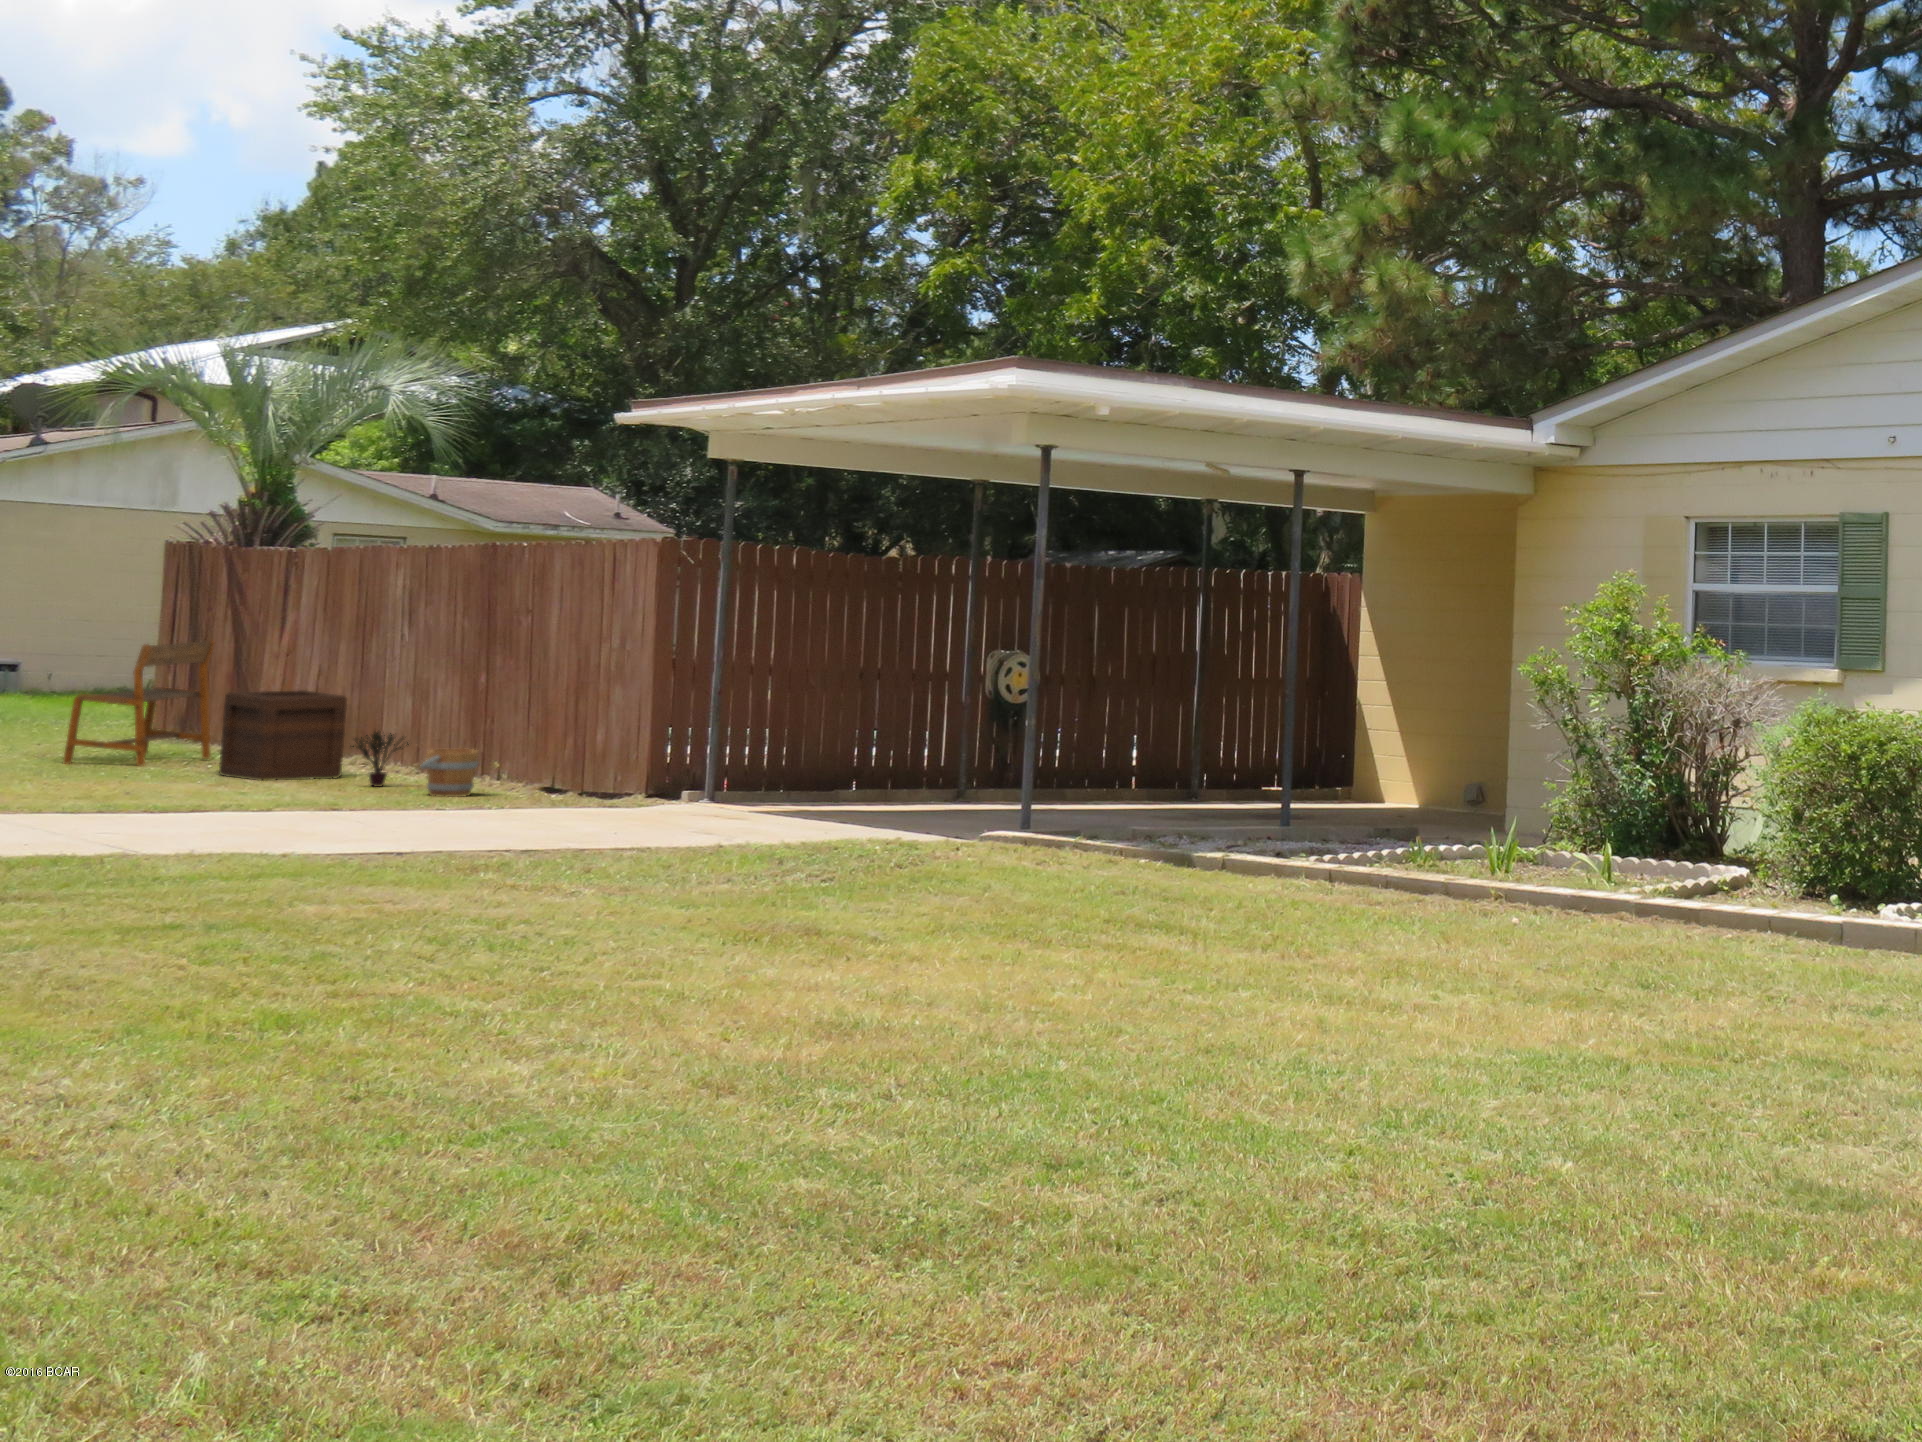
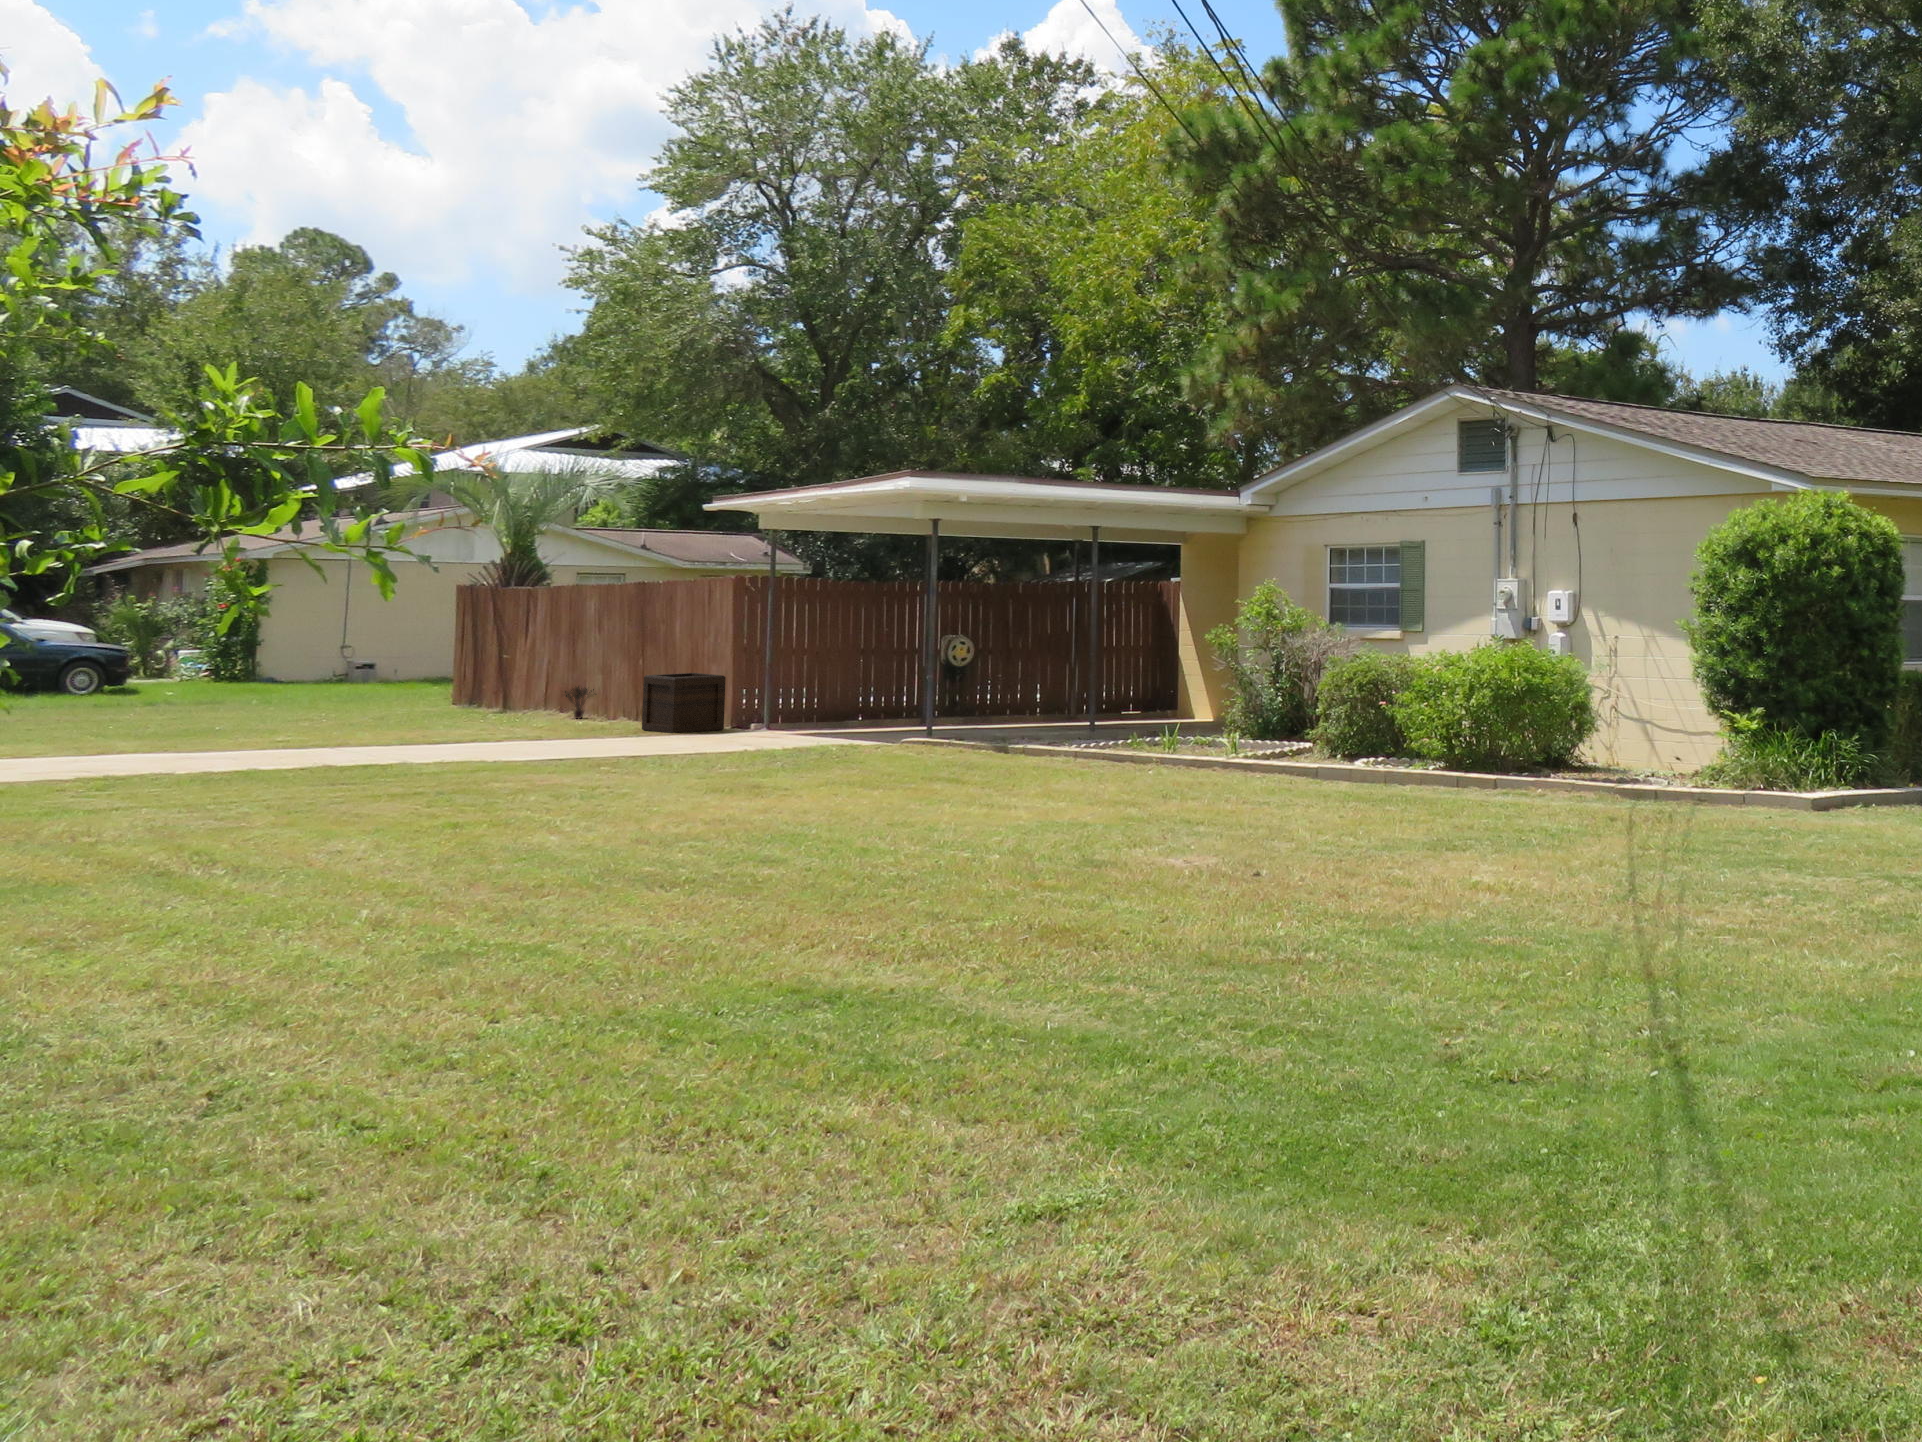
bench: present [63,640,215,766] -> none [399,635,490,712]
wooden crate: present [219,690,347,781] -> present [642,673,726,733]
bucket: present [421,748,479,797] -> none [599,695,634,724]

